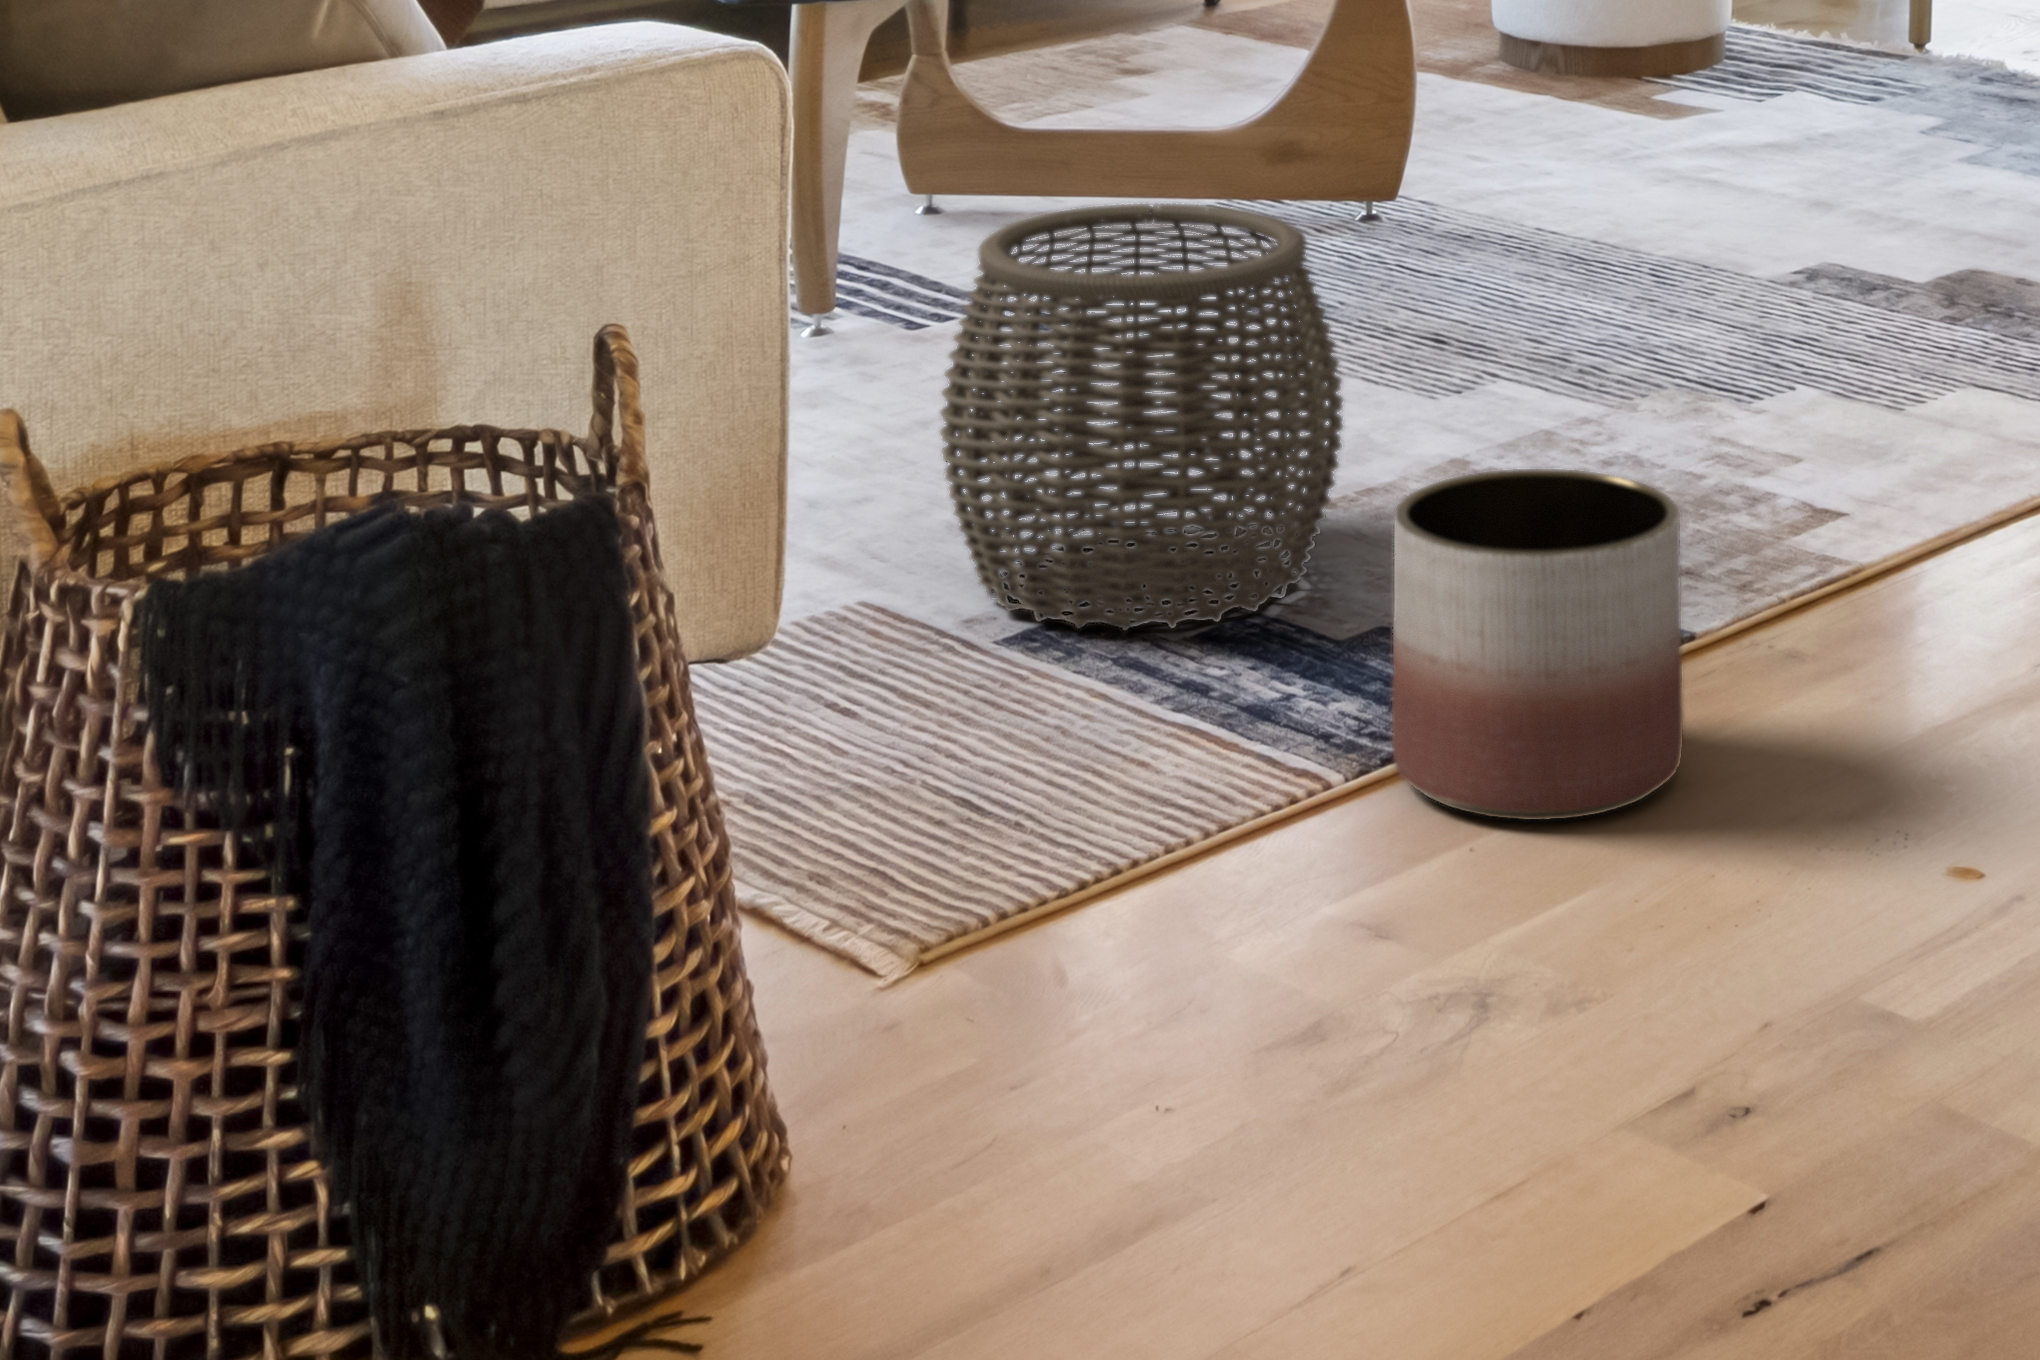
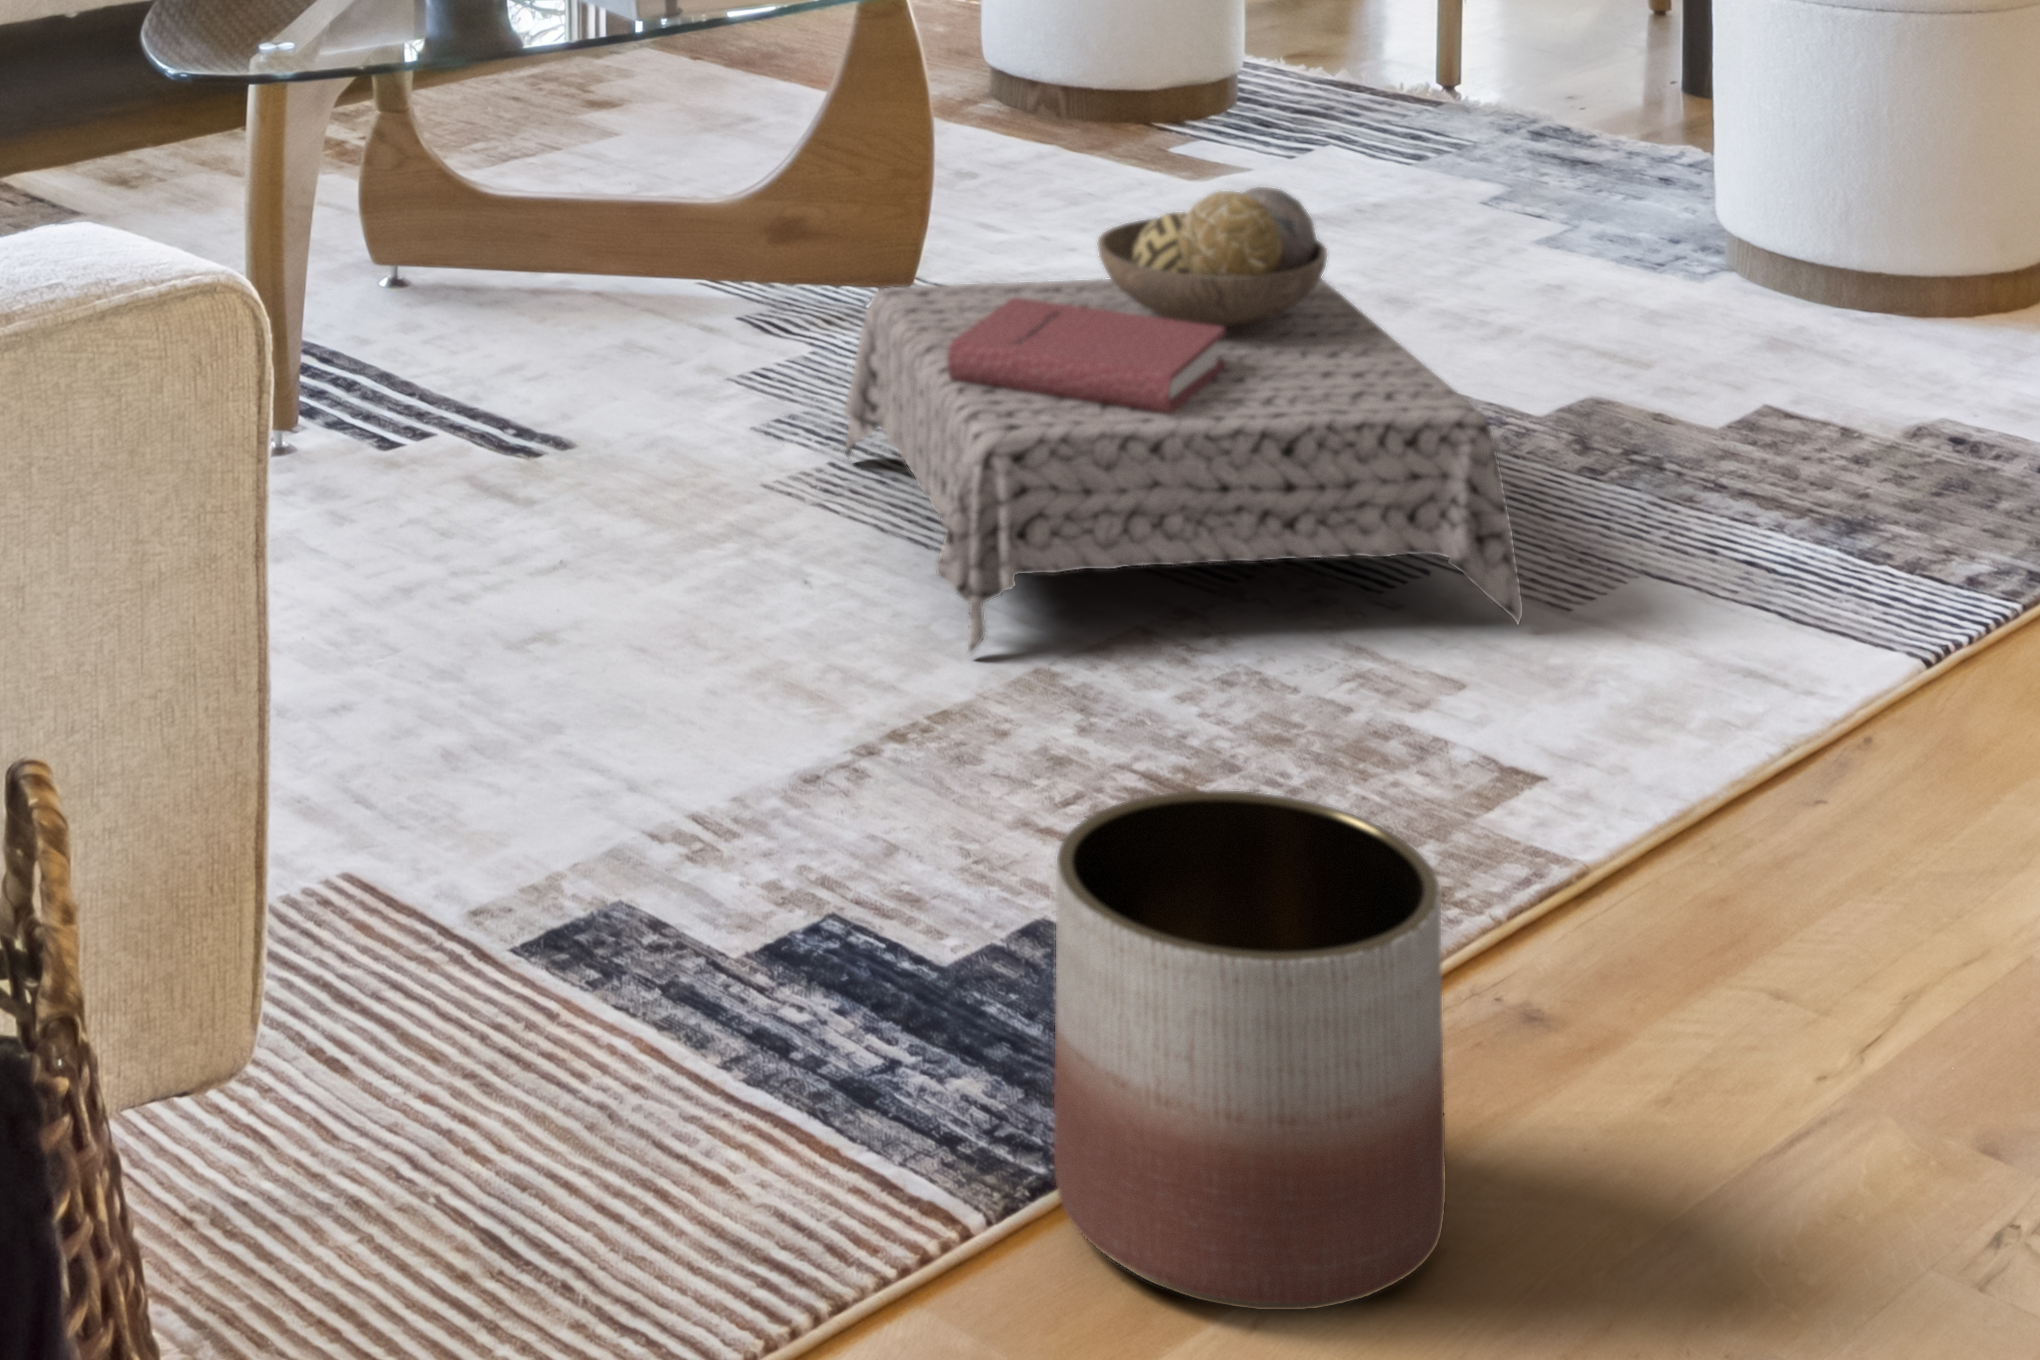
ottoman: none [1308,80,1860,457] -> present [844,187,1523,654]
woven basket: present [940,204,1343,630] -> none [446,370,940,934]

